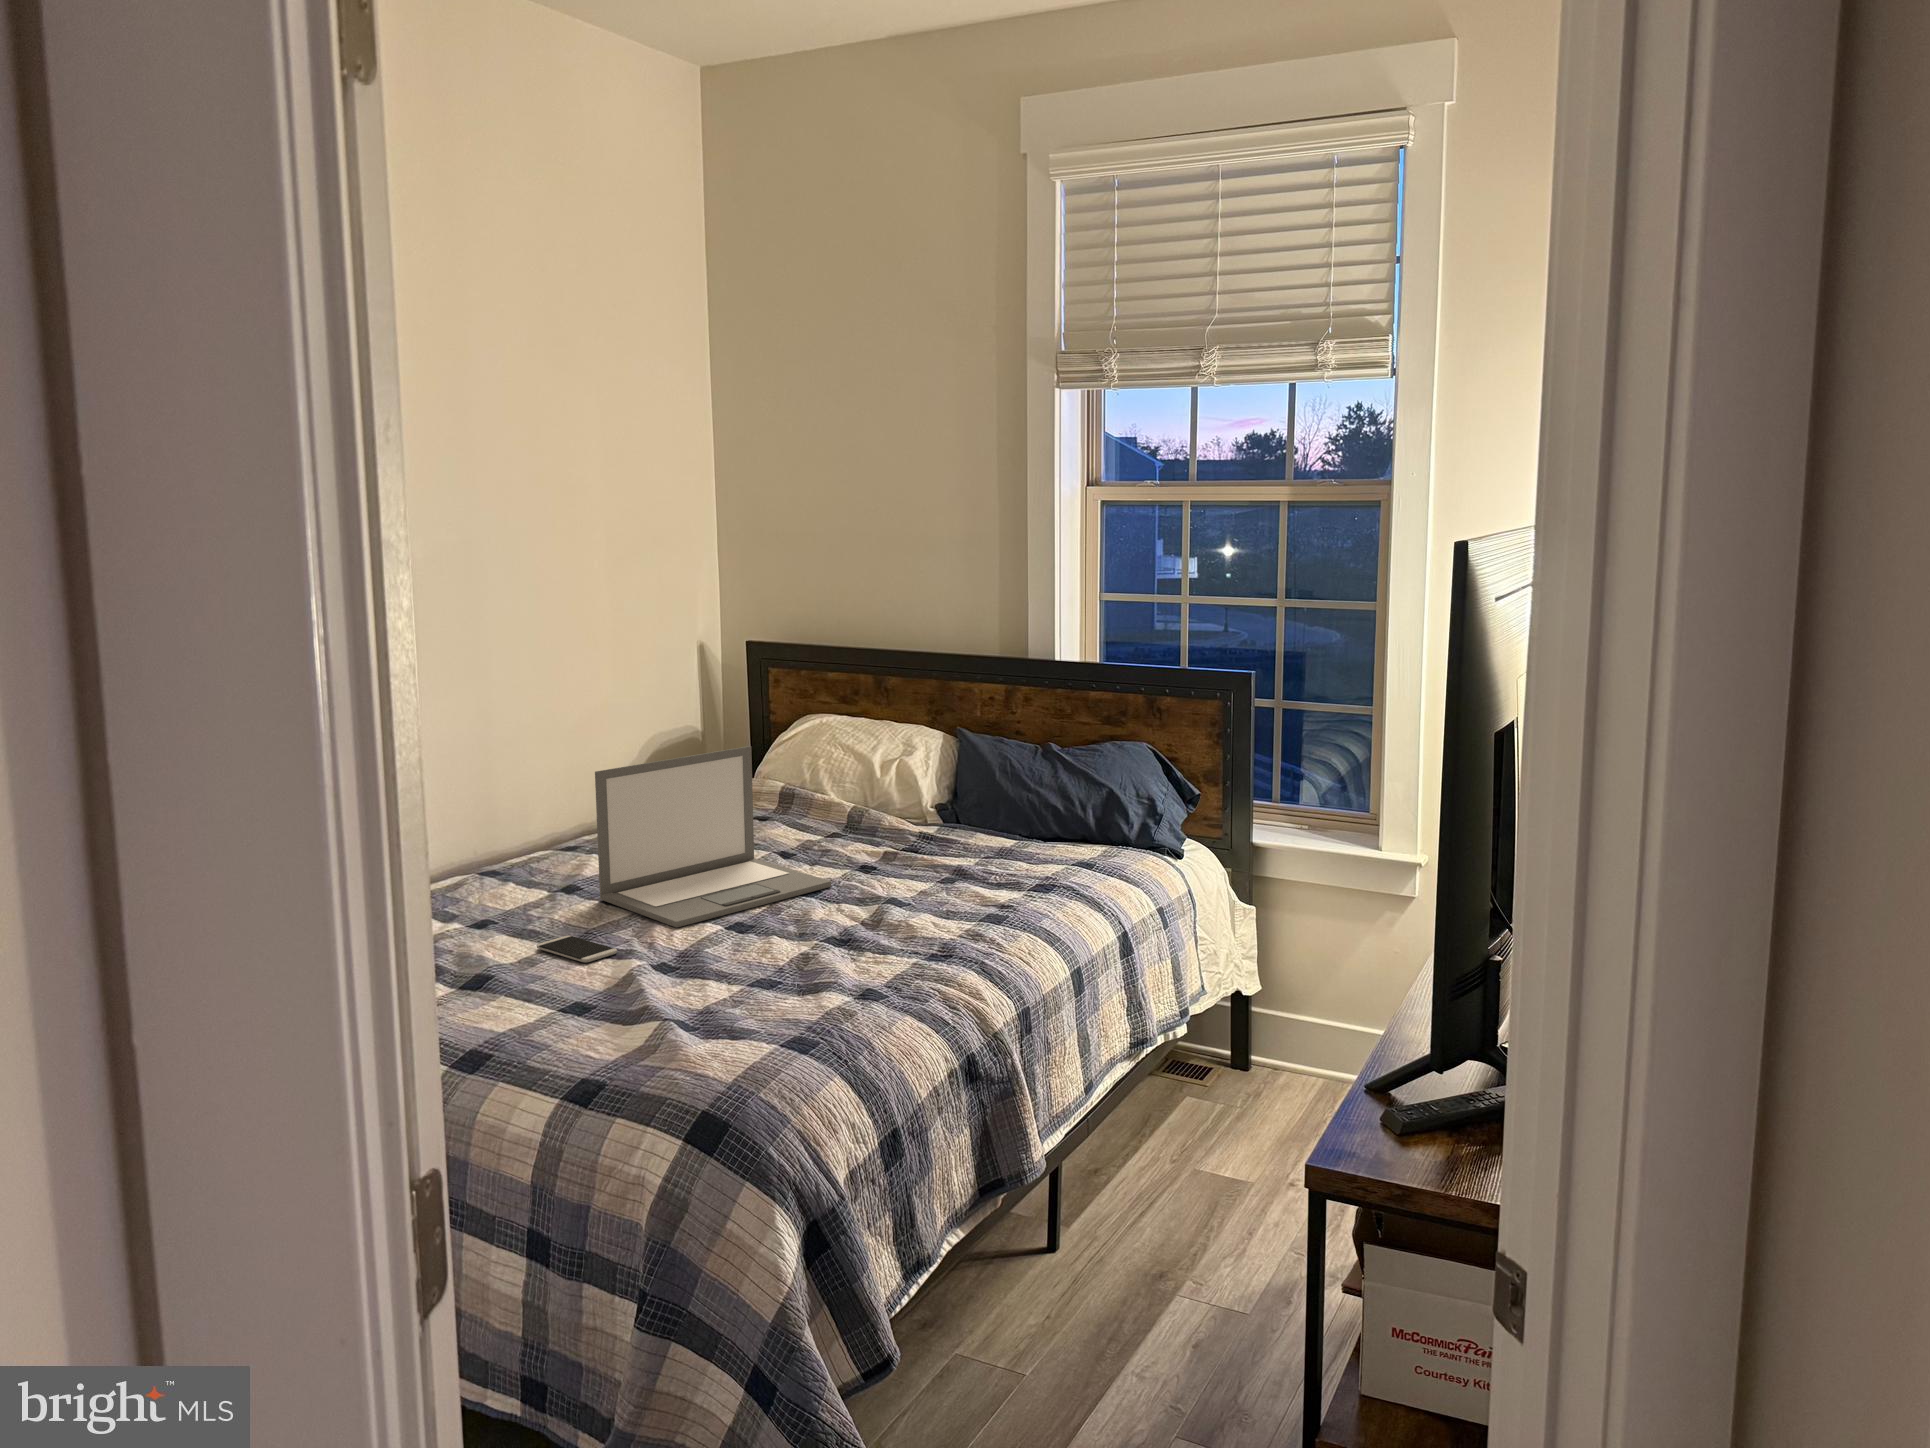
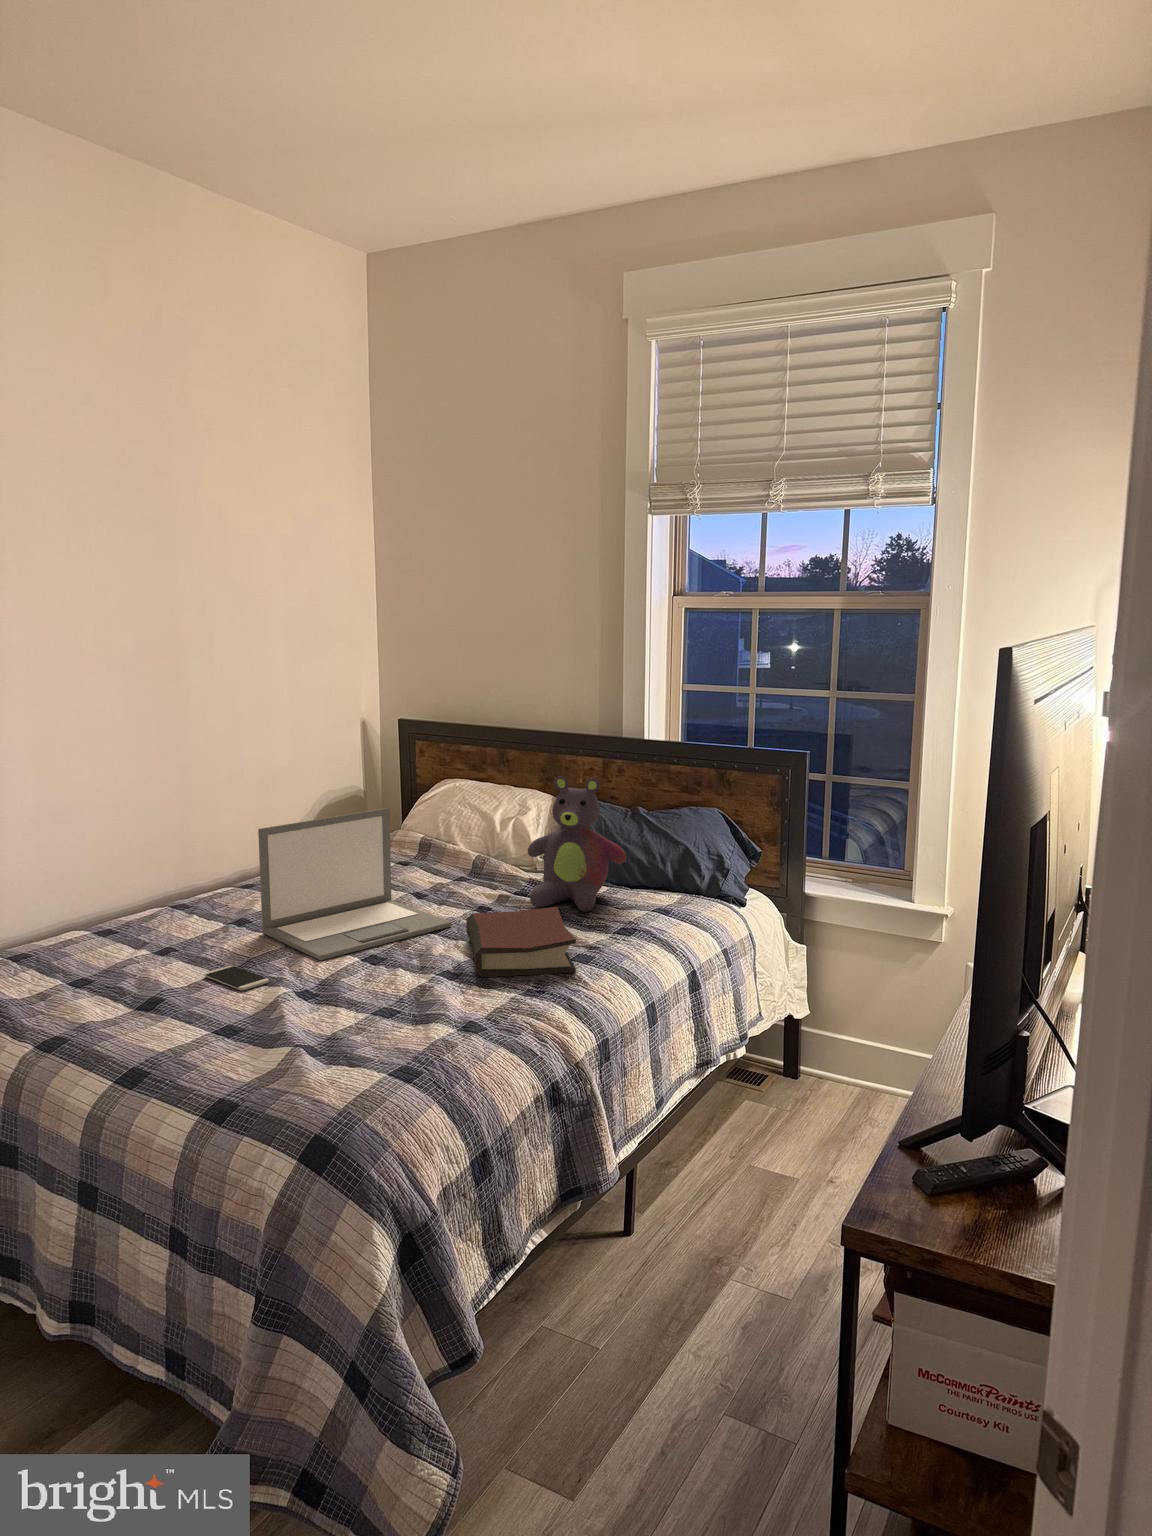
stuffed bear: none [919,705,1039,867] -> present [528,776,626,912]
hardback book: none [851,859,987,941] -> present [466,907,576,977]

